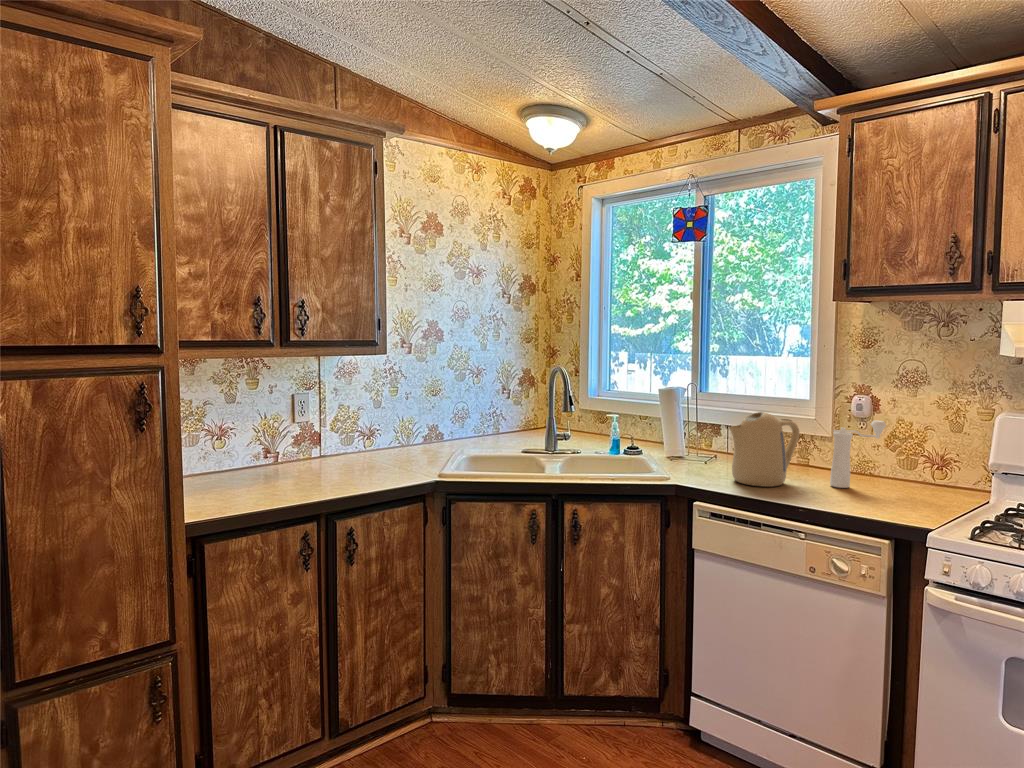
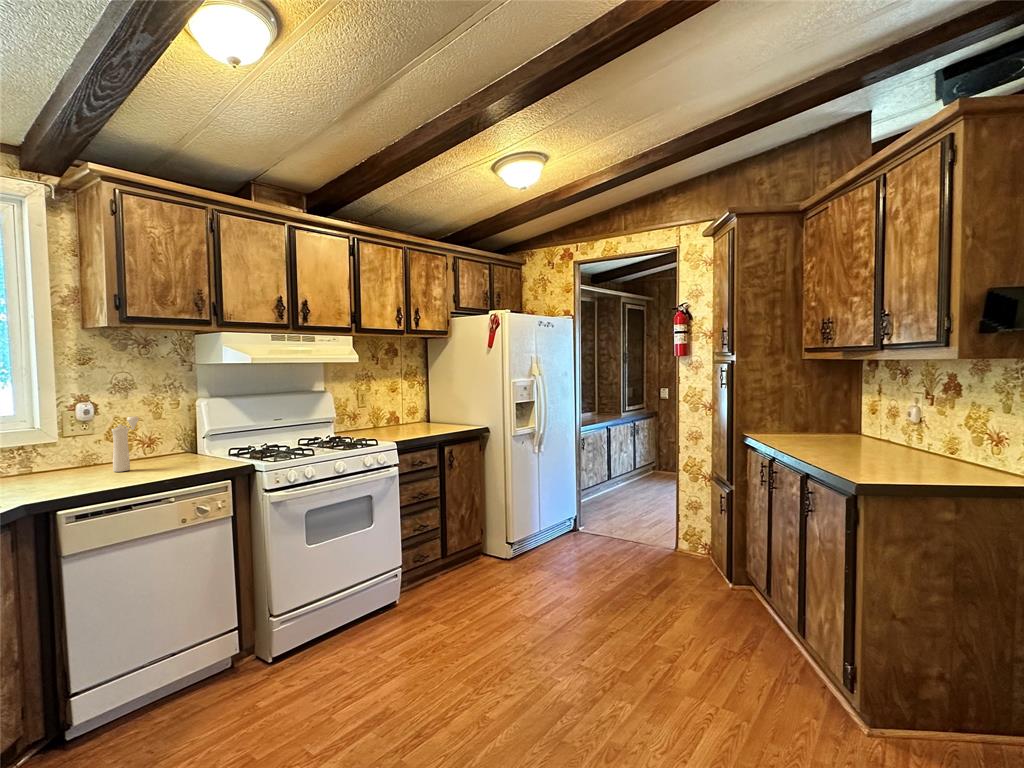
kettle: present [729,412,799,487] -> none [38,421,99,488]

